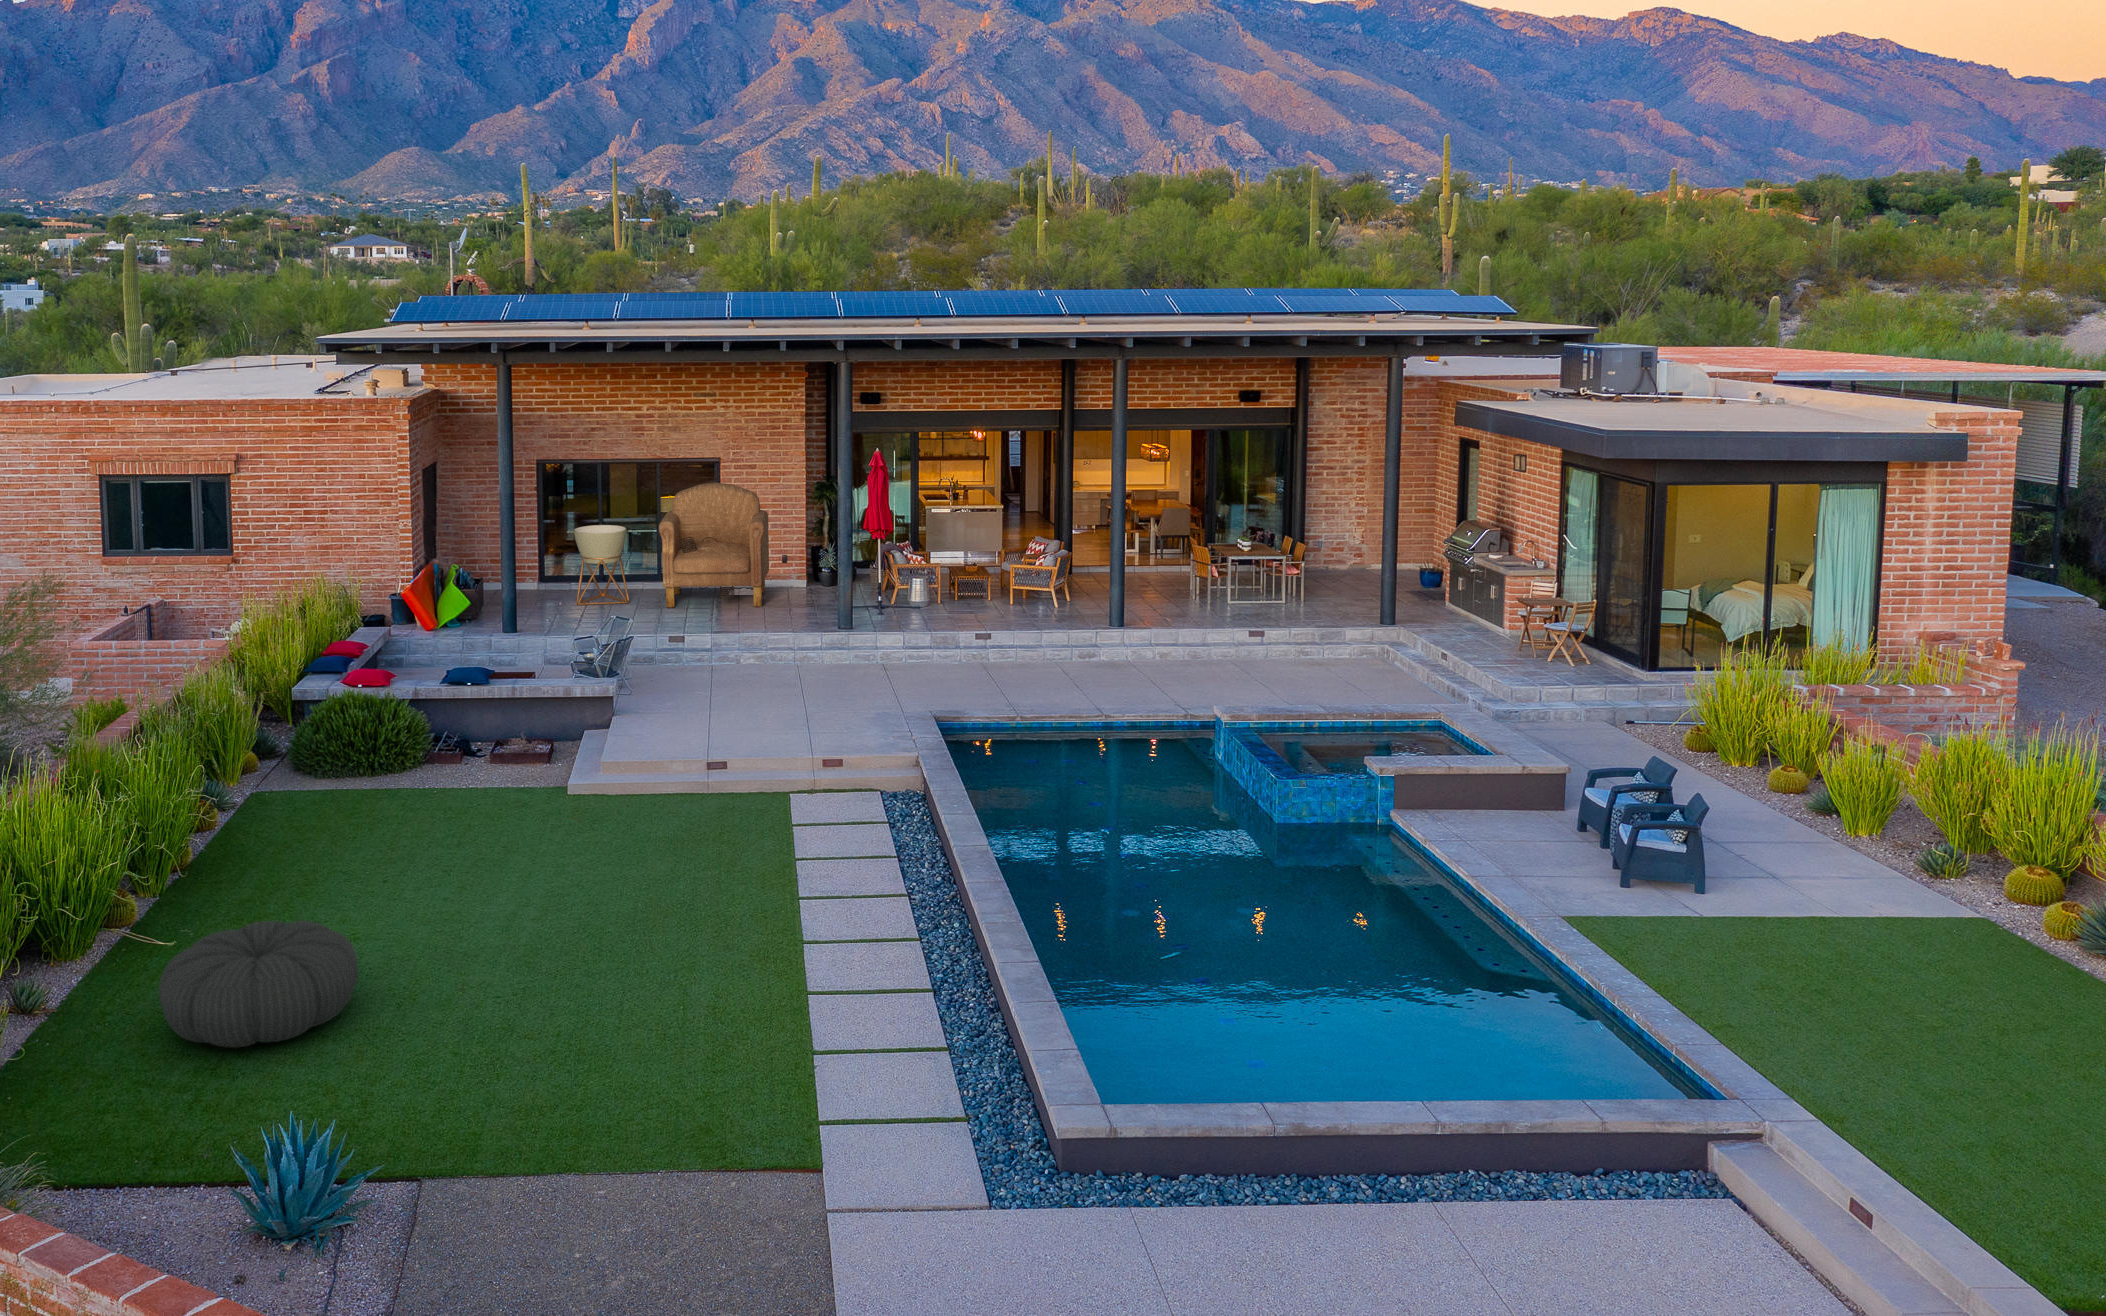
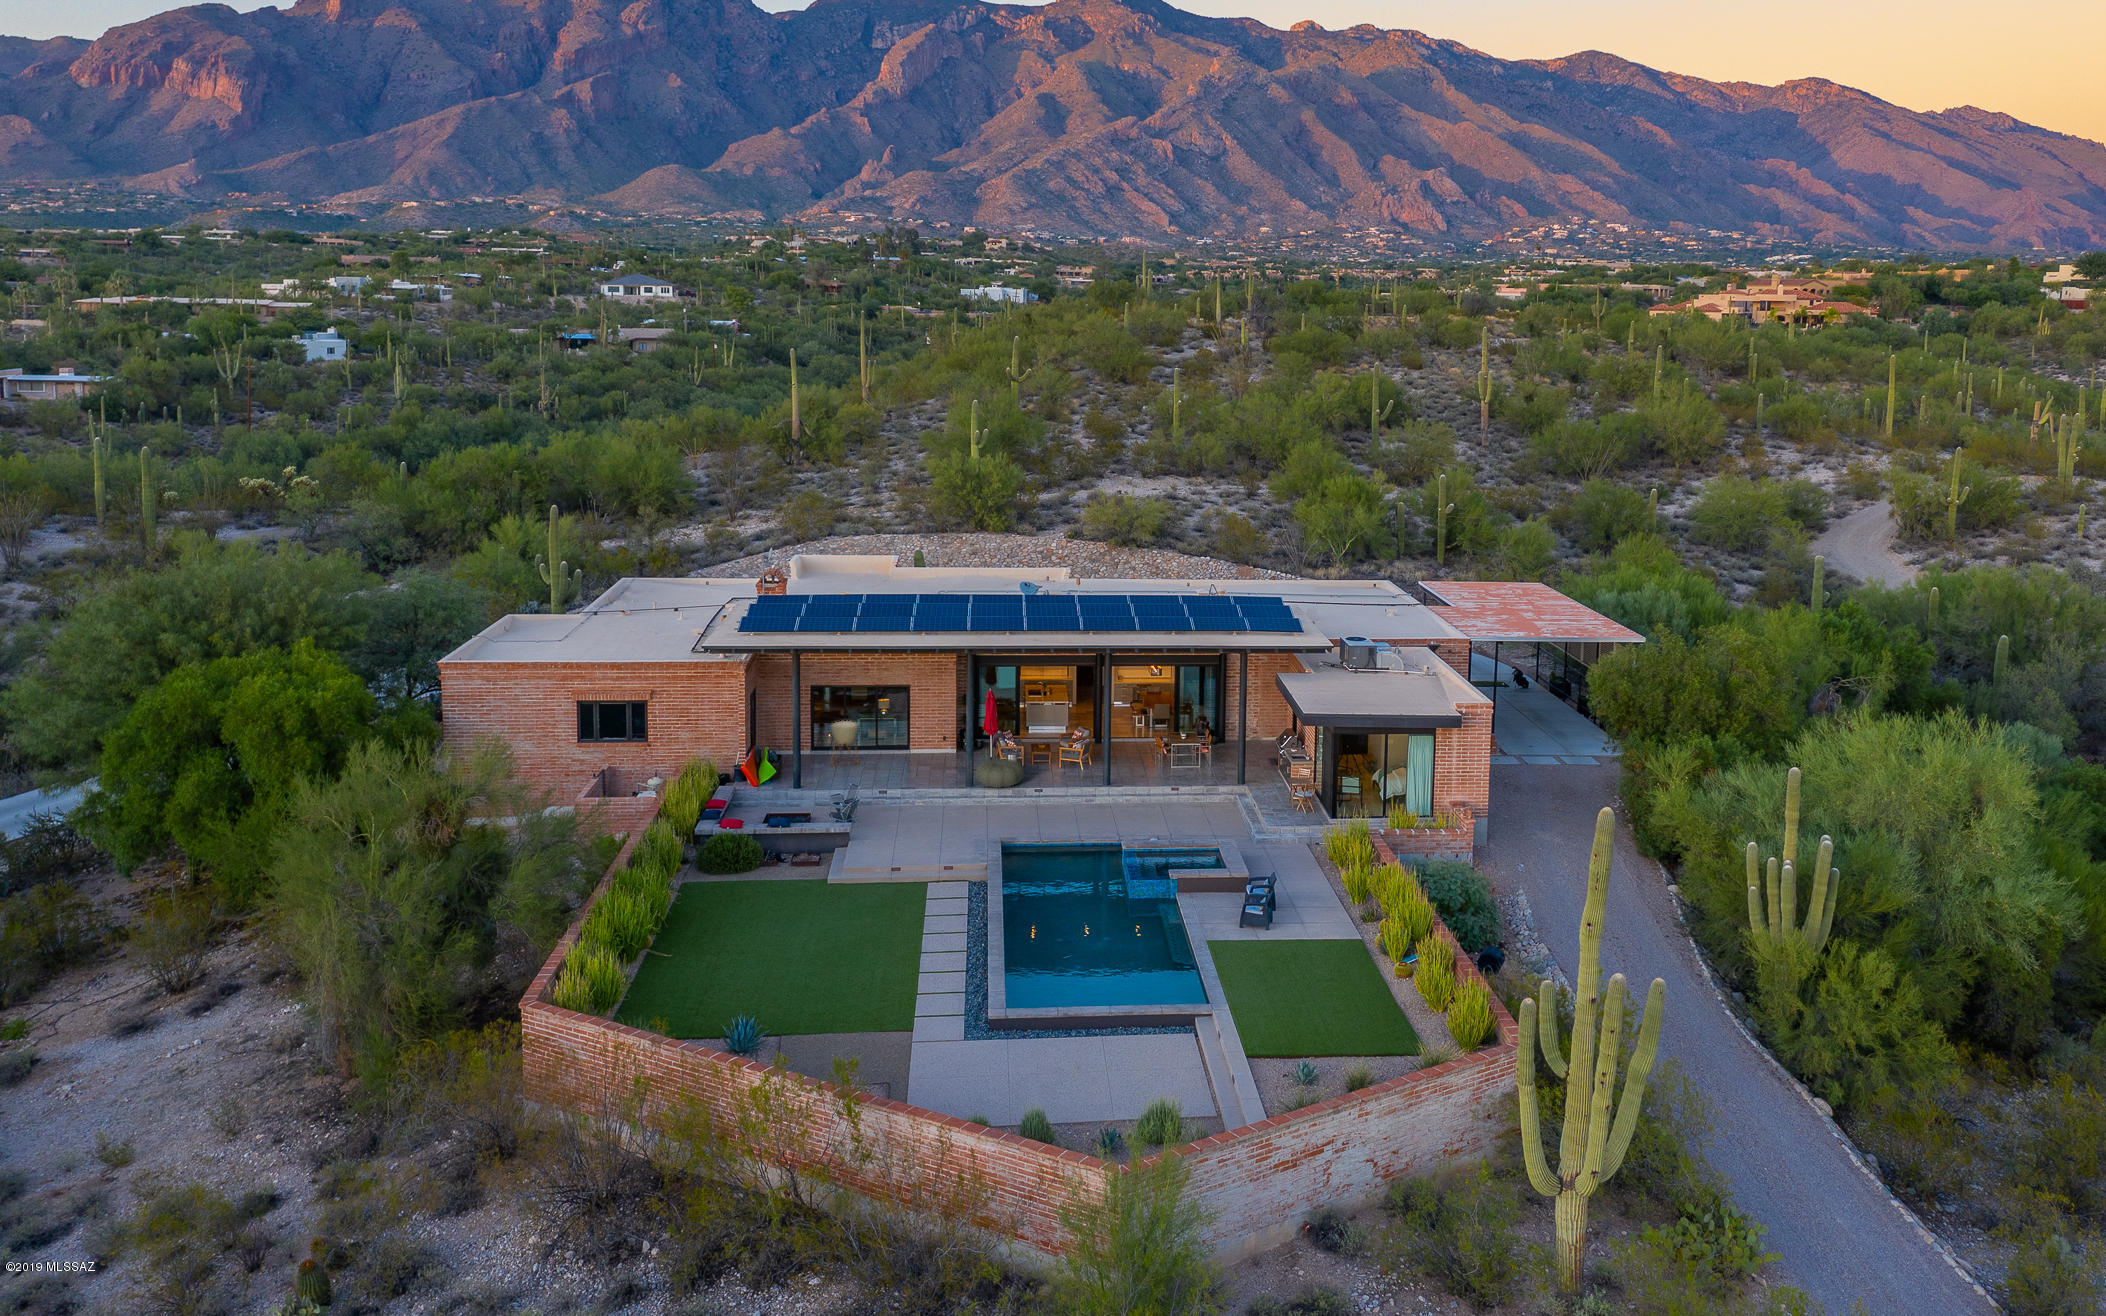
armchair: present [659,482,769,608] -> none [875,699,935,768]
pouf: present [159,921,359,1048] -> present [975,758,1024,788]

